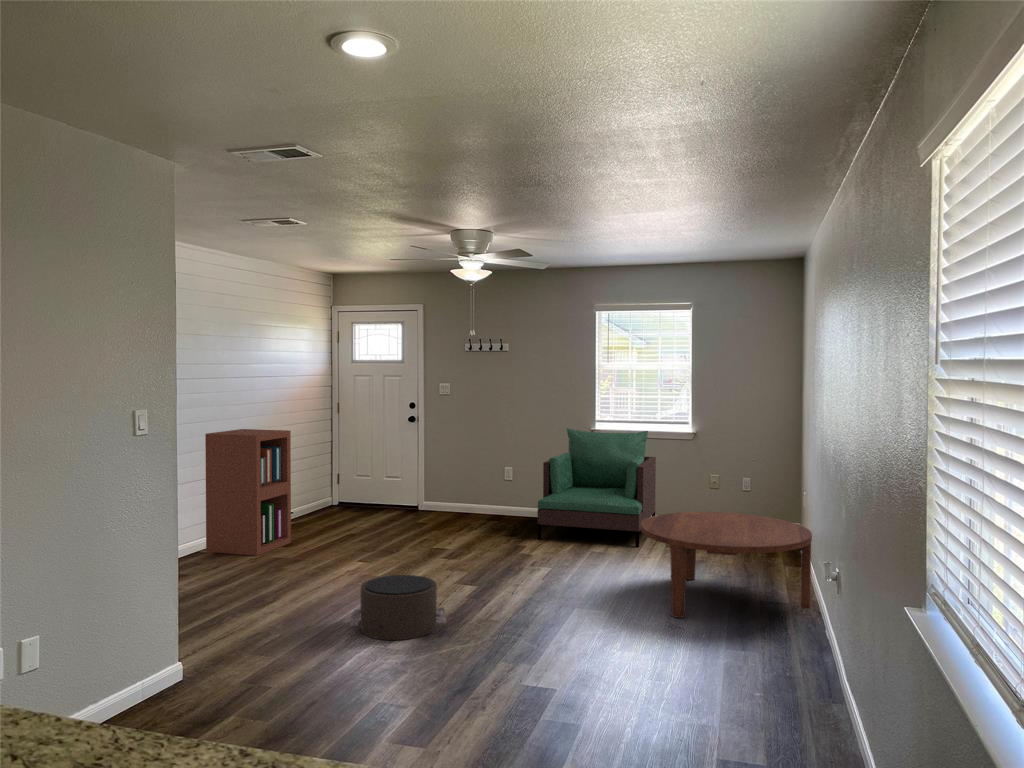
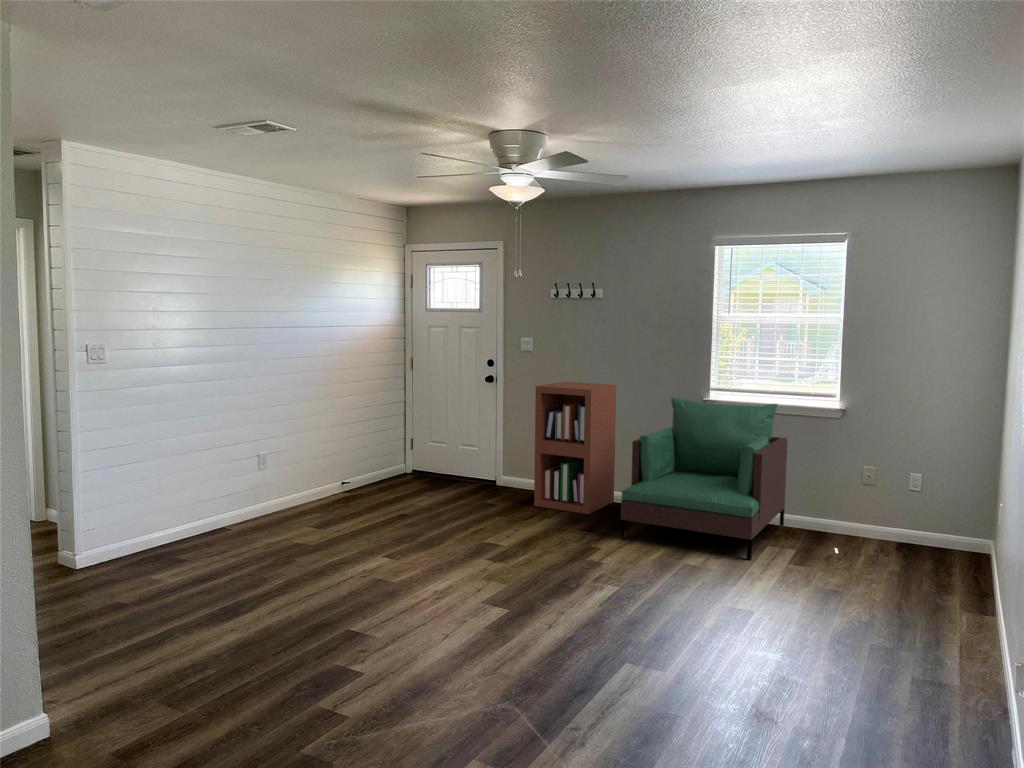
bookshelf: present [205,429,291,556] -> present [534,382,616,514]
coffee table: present [641,512,812,618] -> none [729,529,1000,699]
pouf: present [350,575,447,640] -> none [297,598,435,697]

